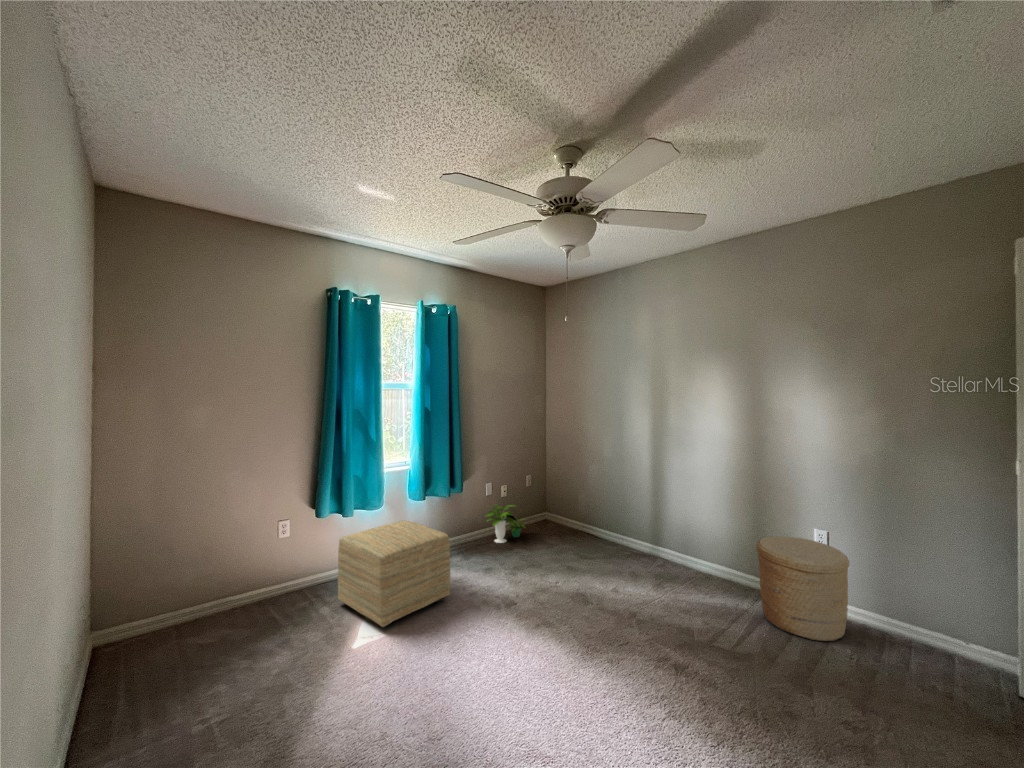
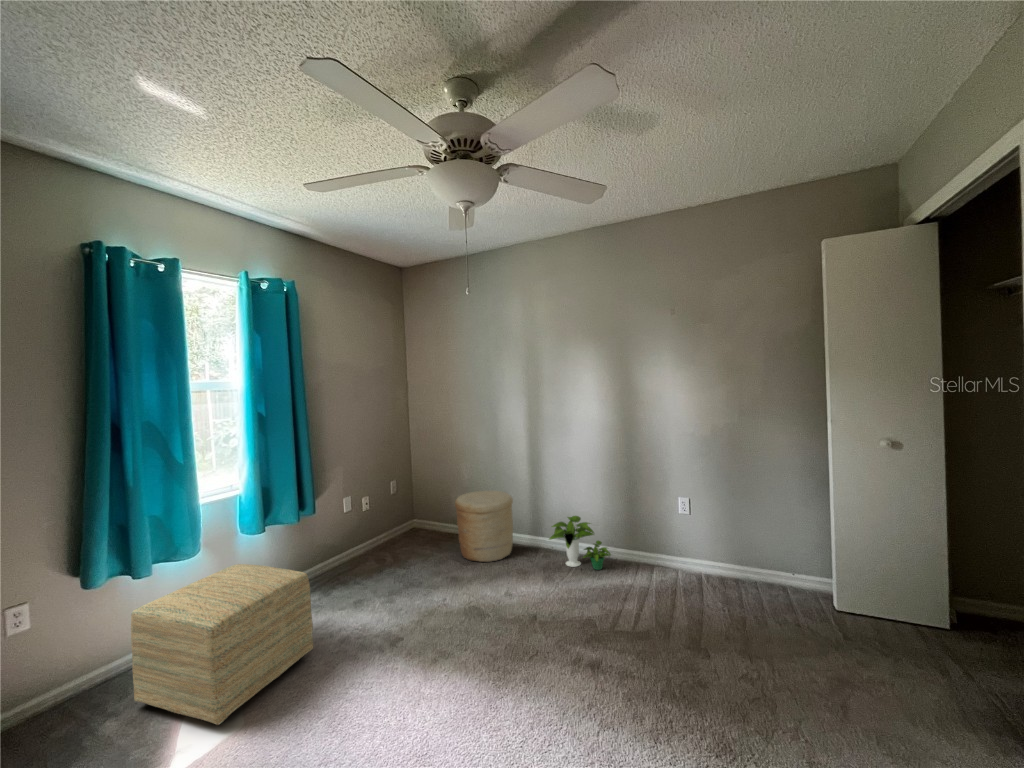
potted plant: present [485,504,525,543] -> present [549,516,611,570]
woven basket: present [756,536,850,641] -> present [455,490,513,562]

